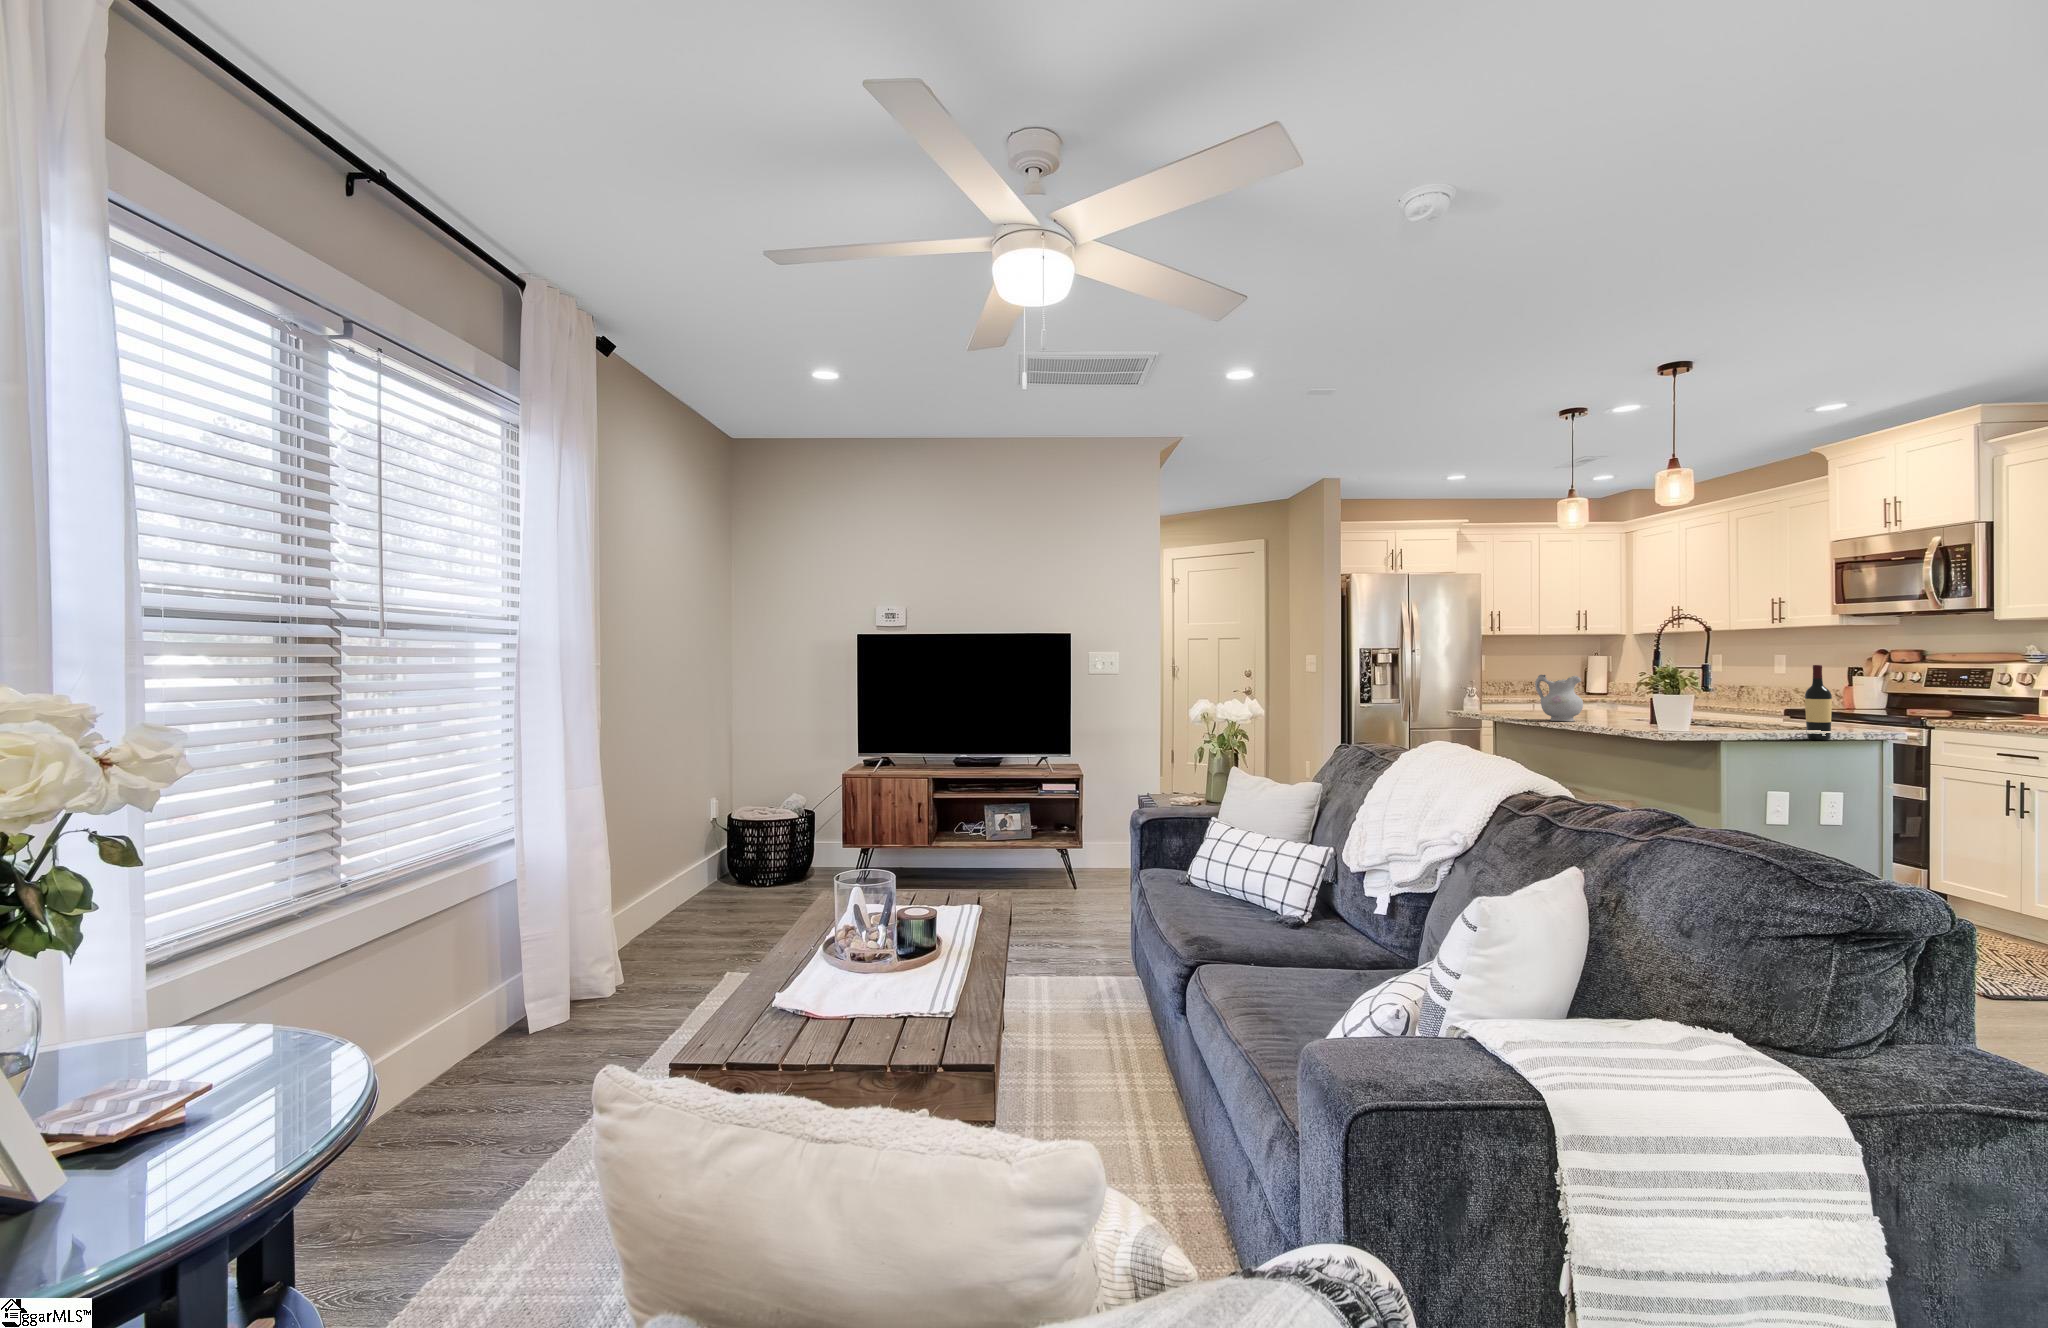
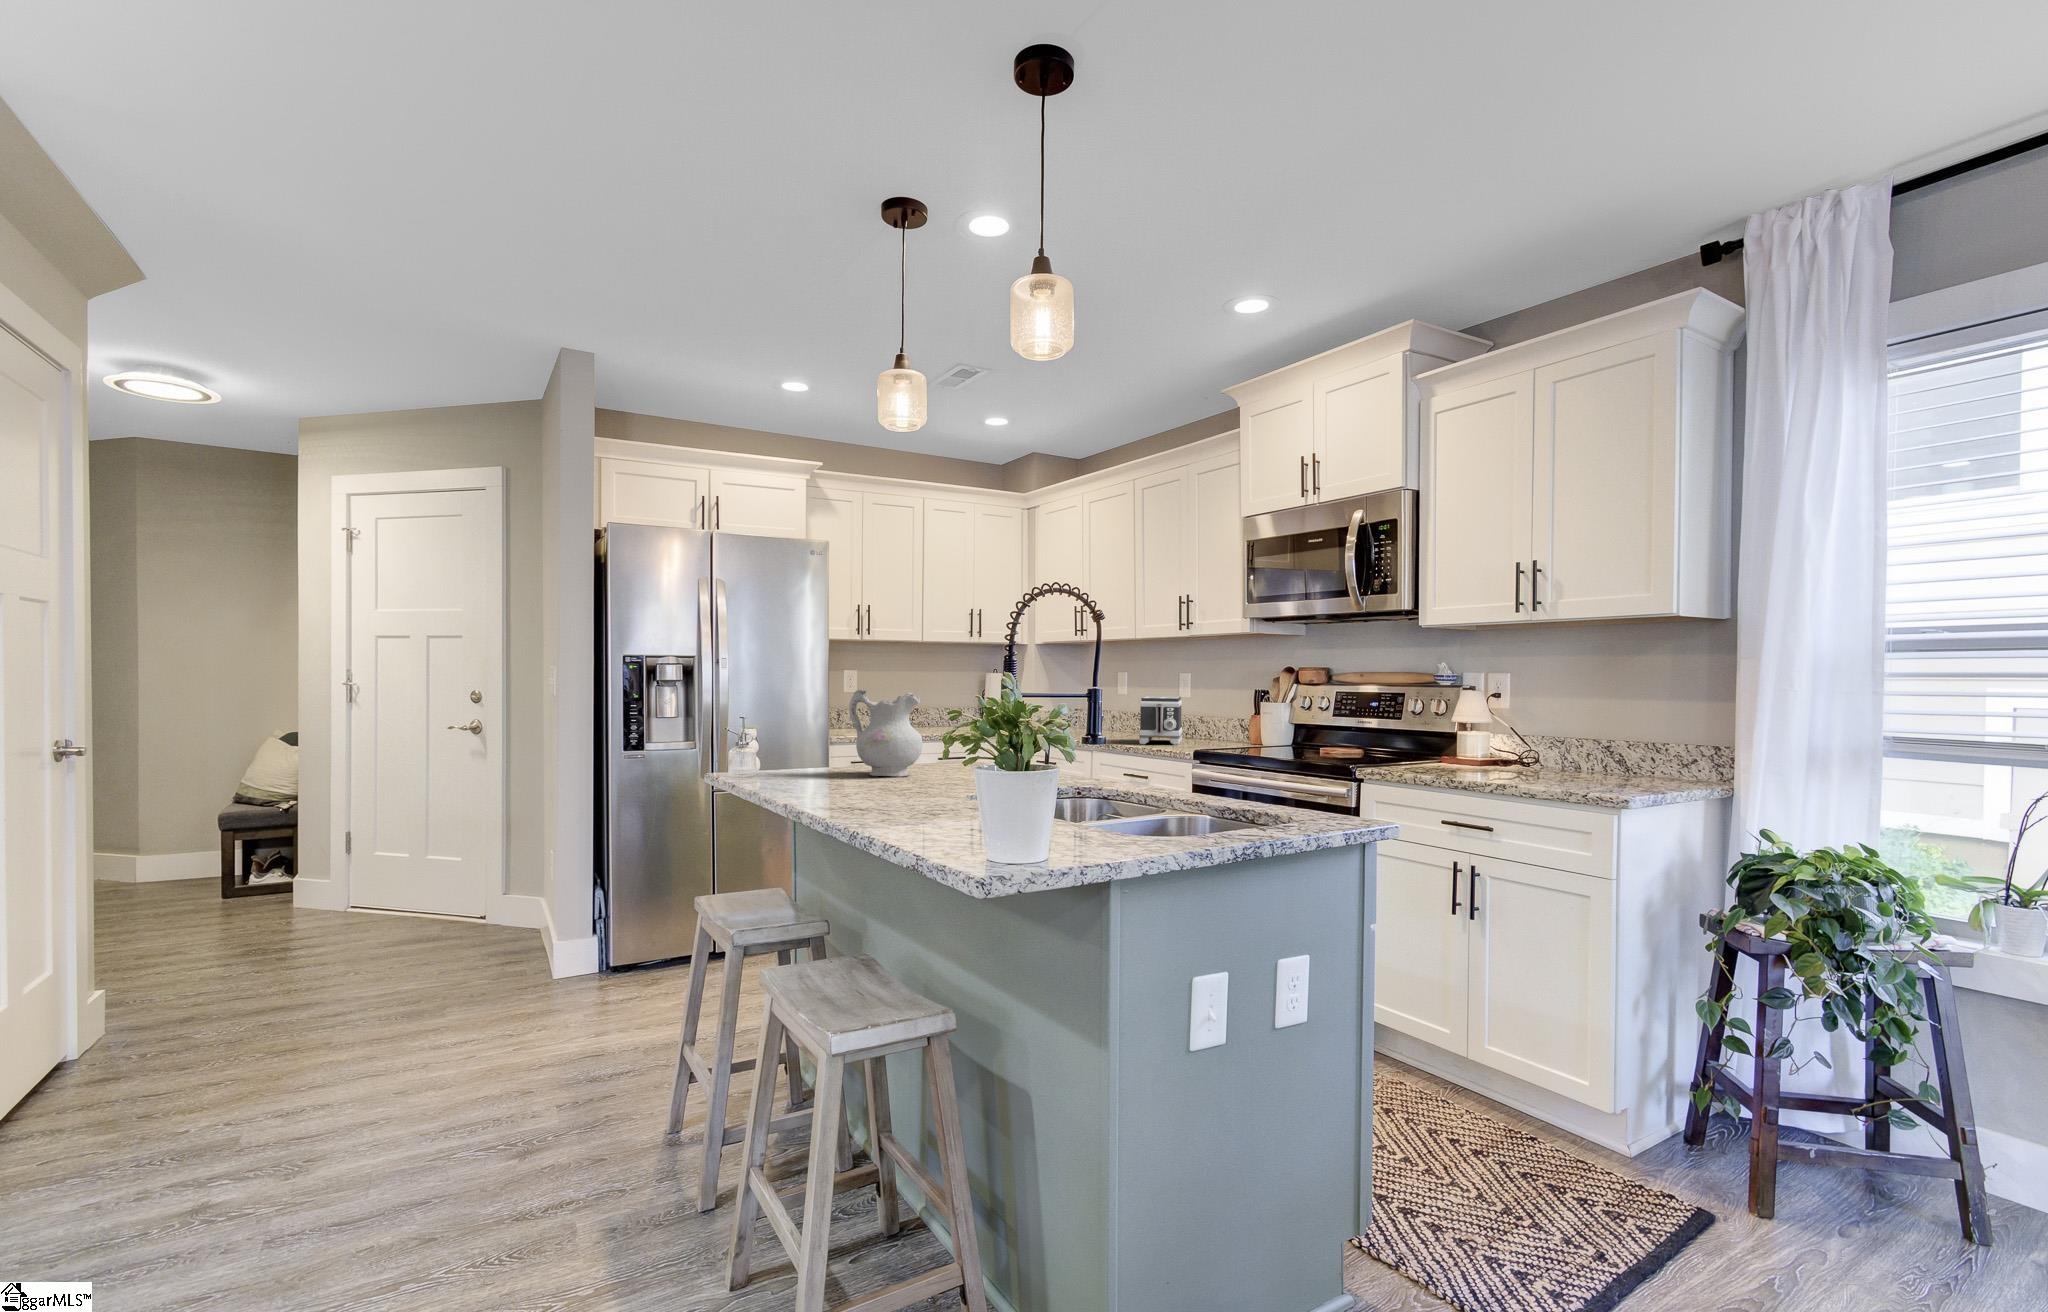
wine bottle: present [1805,665,1832,740] -> none [1241,673,1279,818]
toaster: none [1736,673,1778,709] -> present [1139,696,1182,745]

